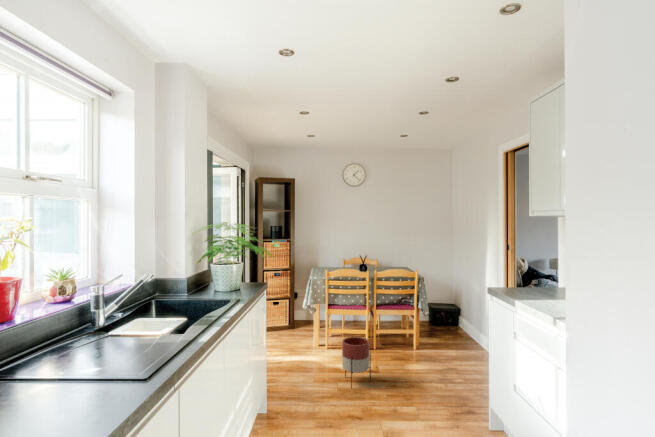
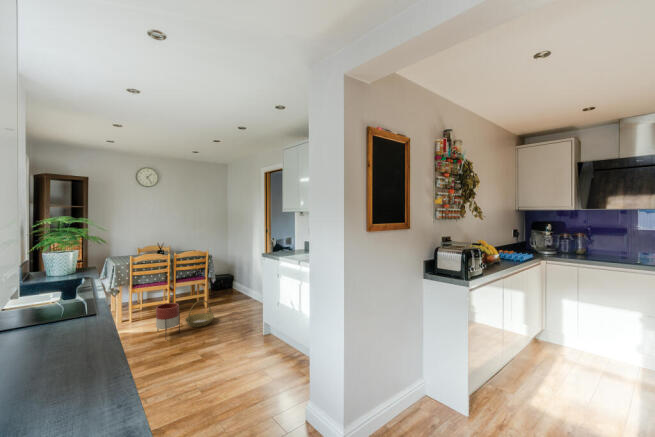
basket: none [380,340,419,379] -> present [185,300,214,327]

